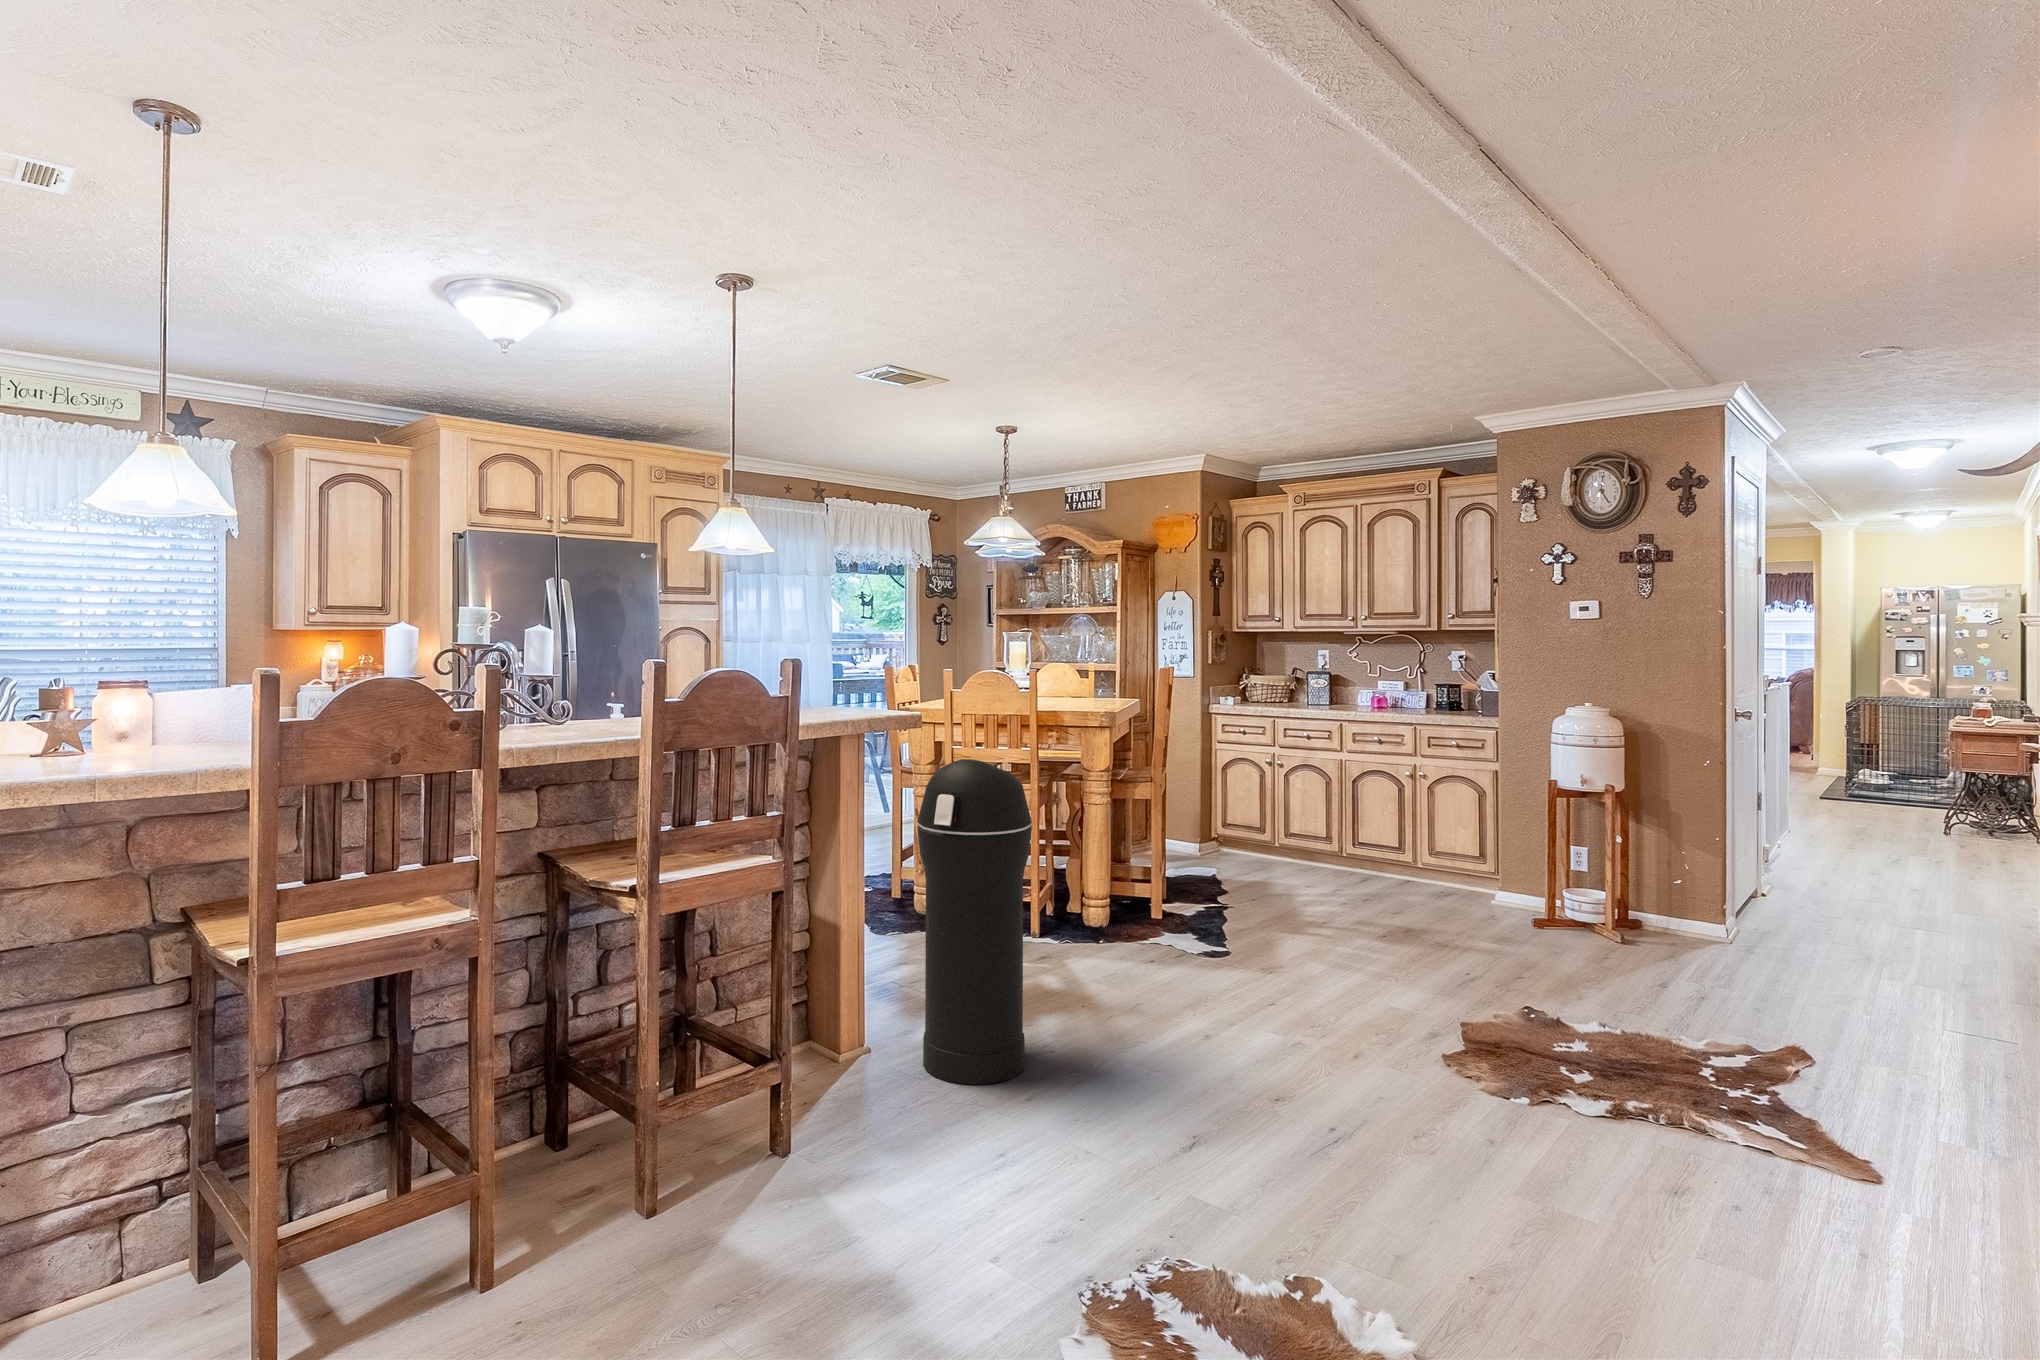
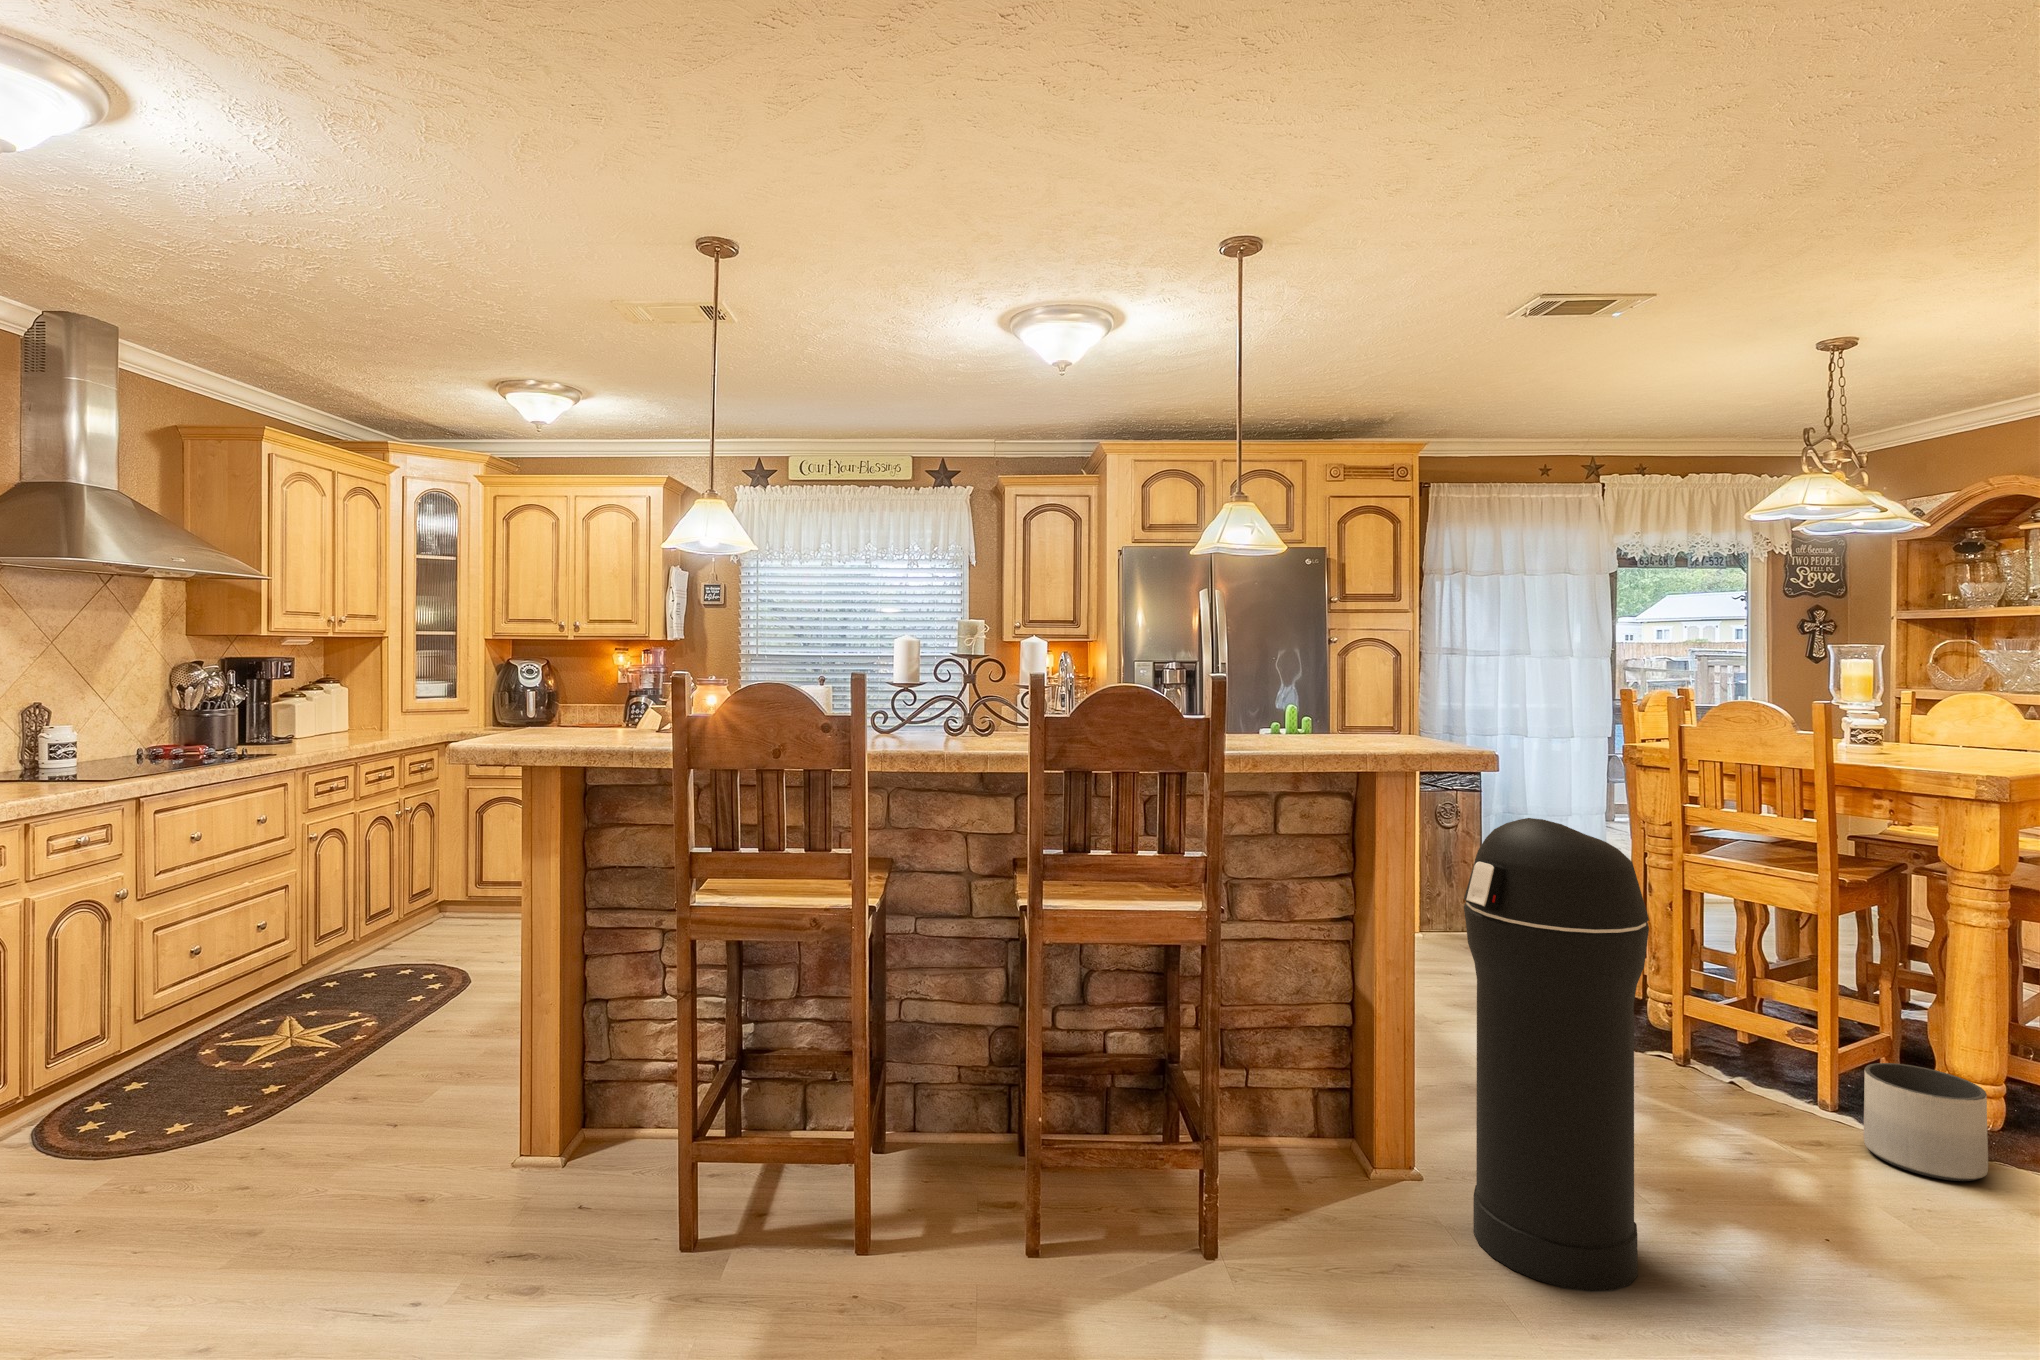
planter: none [1065,896,1121,960] -> present [1864,1063,1988,1181]

